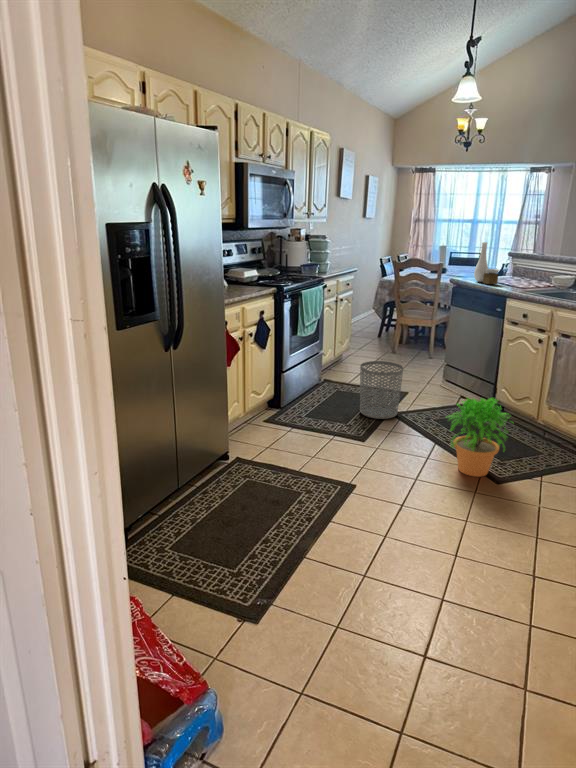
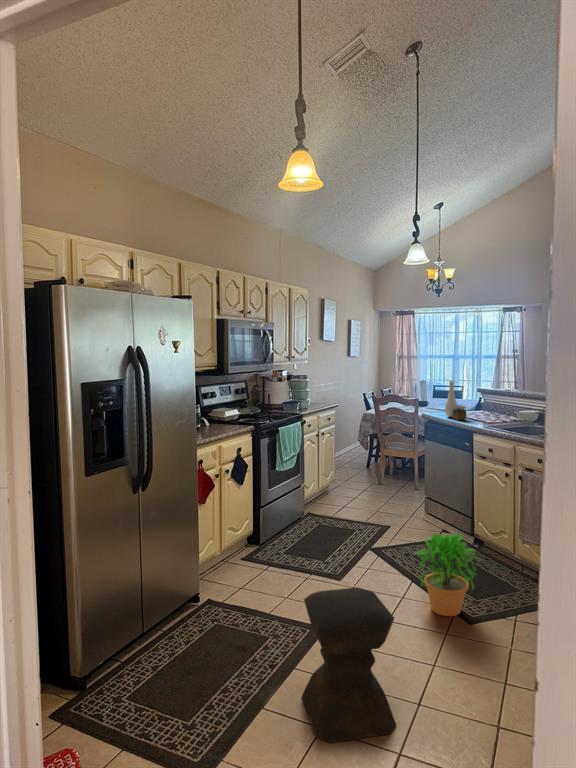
waste bin: present [360,361,403,419] -> none [337,496,379,555]
stool: none [341,447,445,589] -> present [302,588,396,743]

